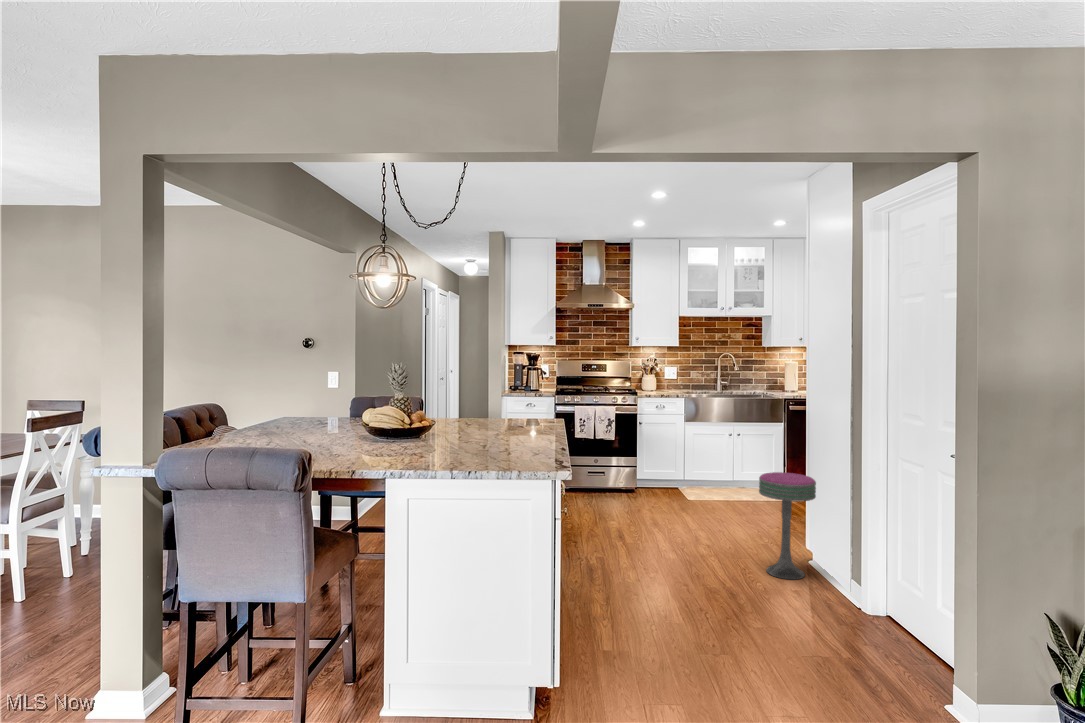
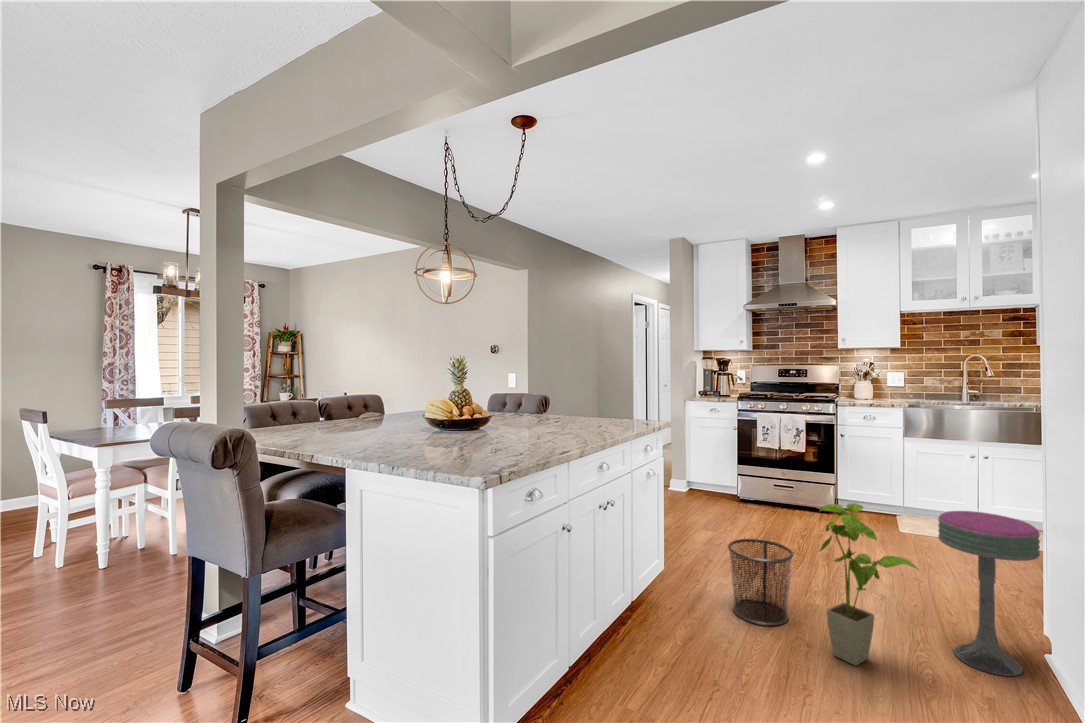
house plant: none [696,474,762,593] -> present [819,503,918,665]
waste bin: none [617,515,668,582] -> present [728,539,793,626]

